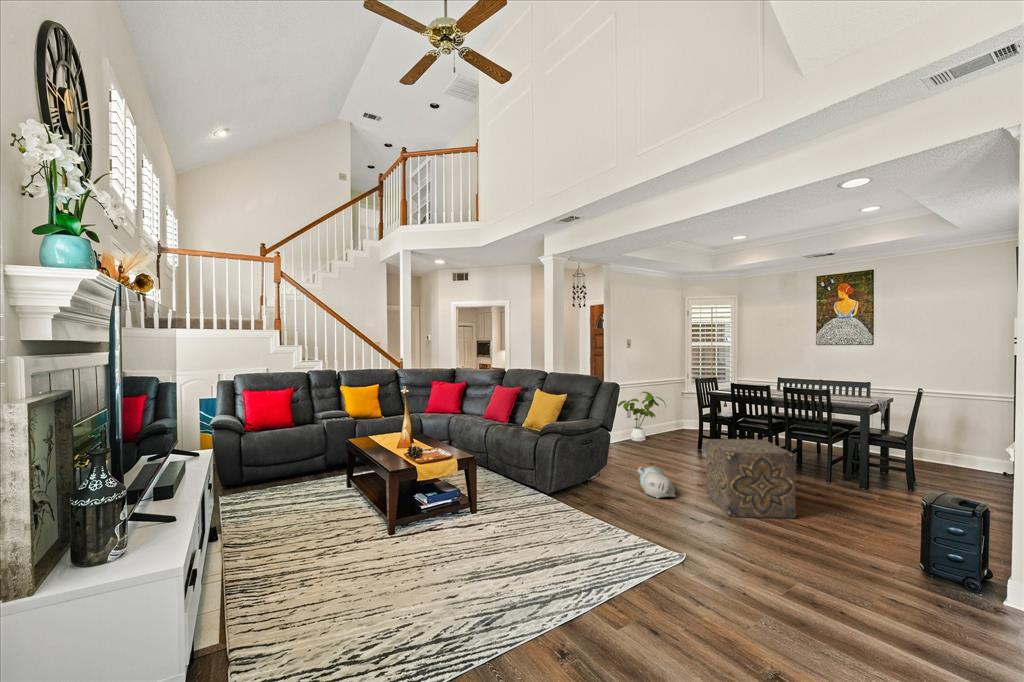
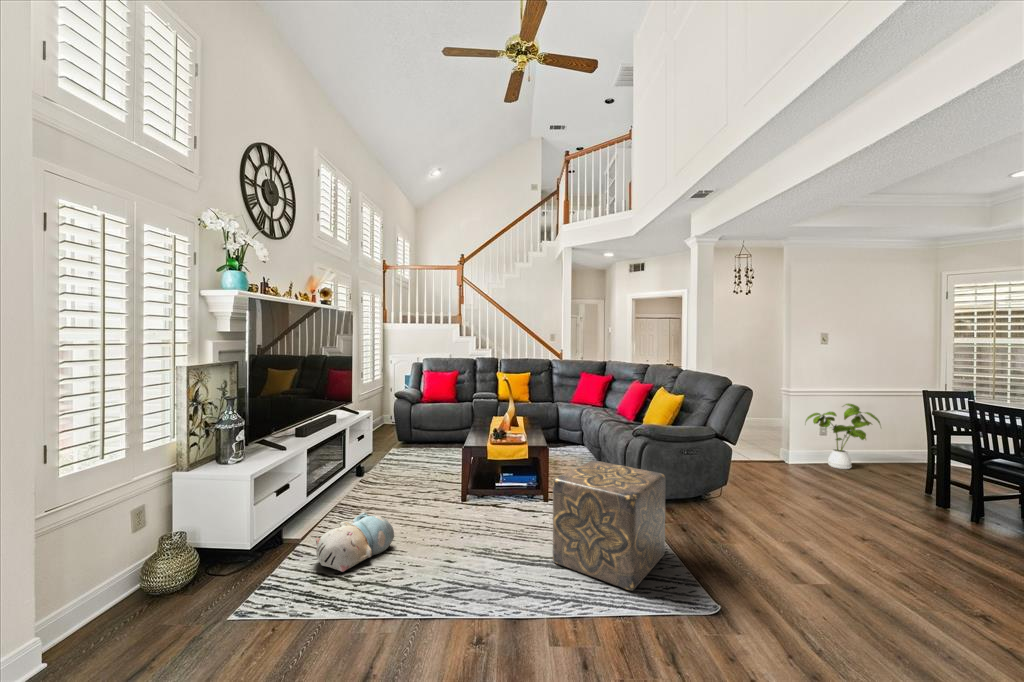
ottoman: present [706,439,796,518] -> present [553,460,665,591]
plush toy: present [638,467,676,498] -> present [315,512,394,572]

